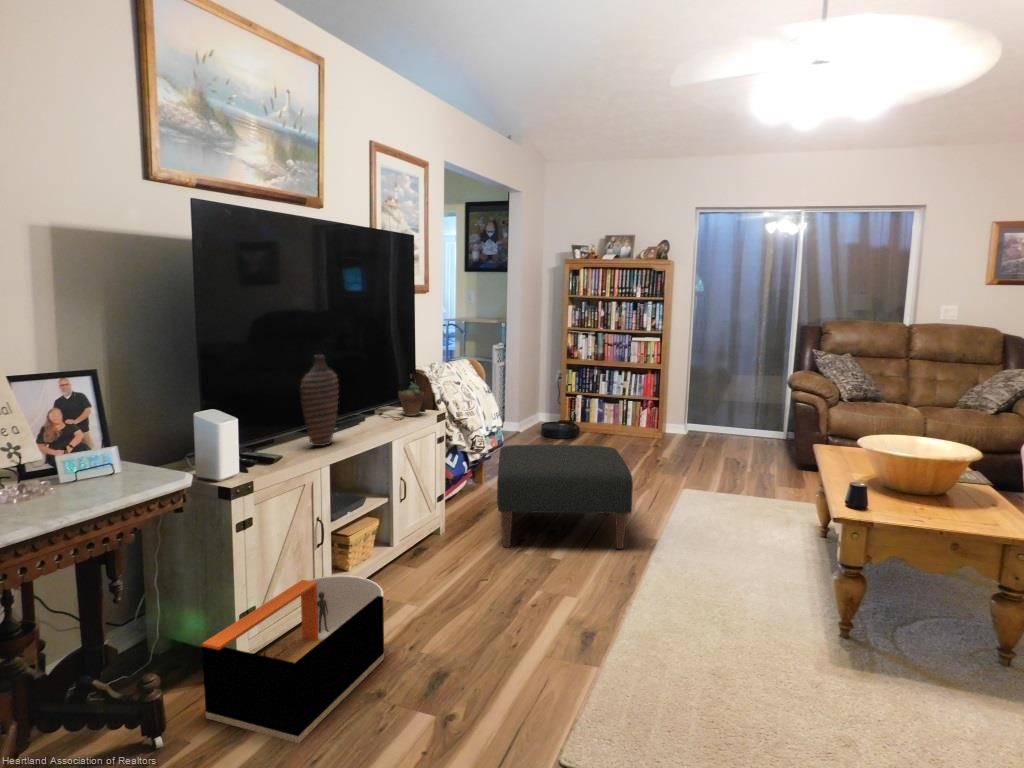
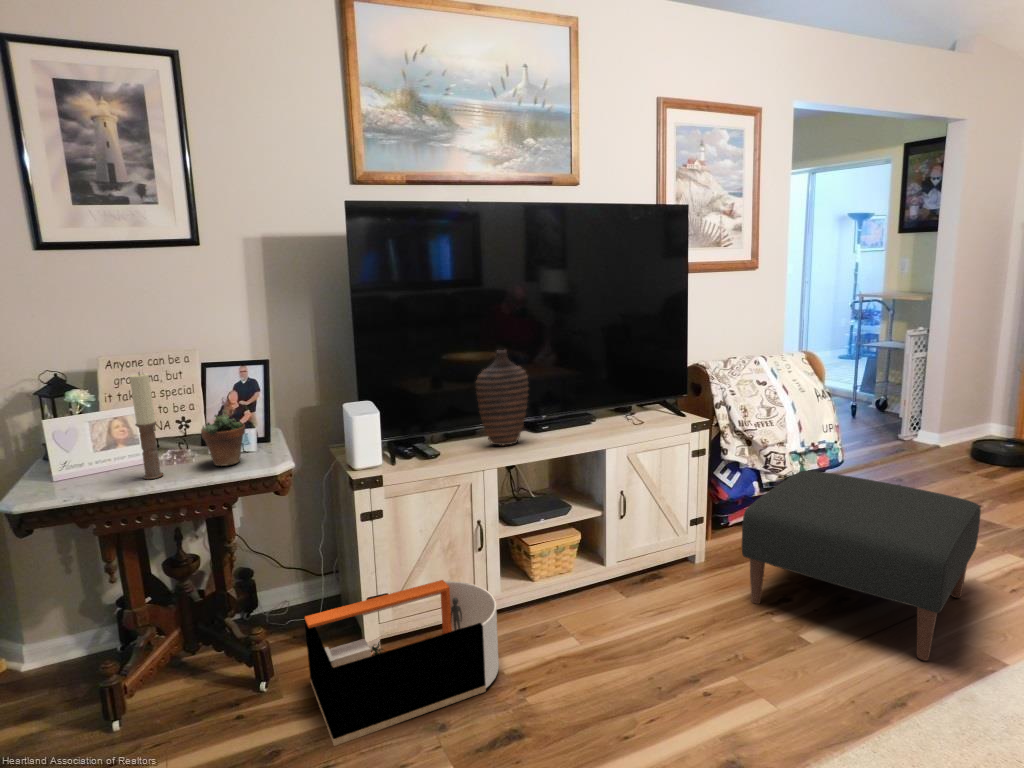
candle: none [24,378,60,511] -> present [130,373,163,479]
succulent plant: present [399,383,424,416] -> present [201,399,245,466]

